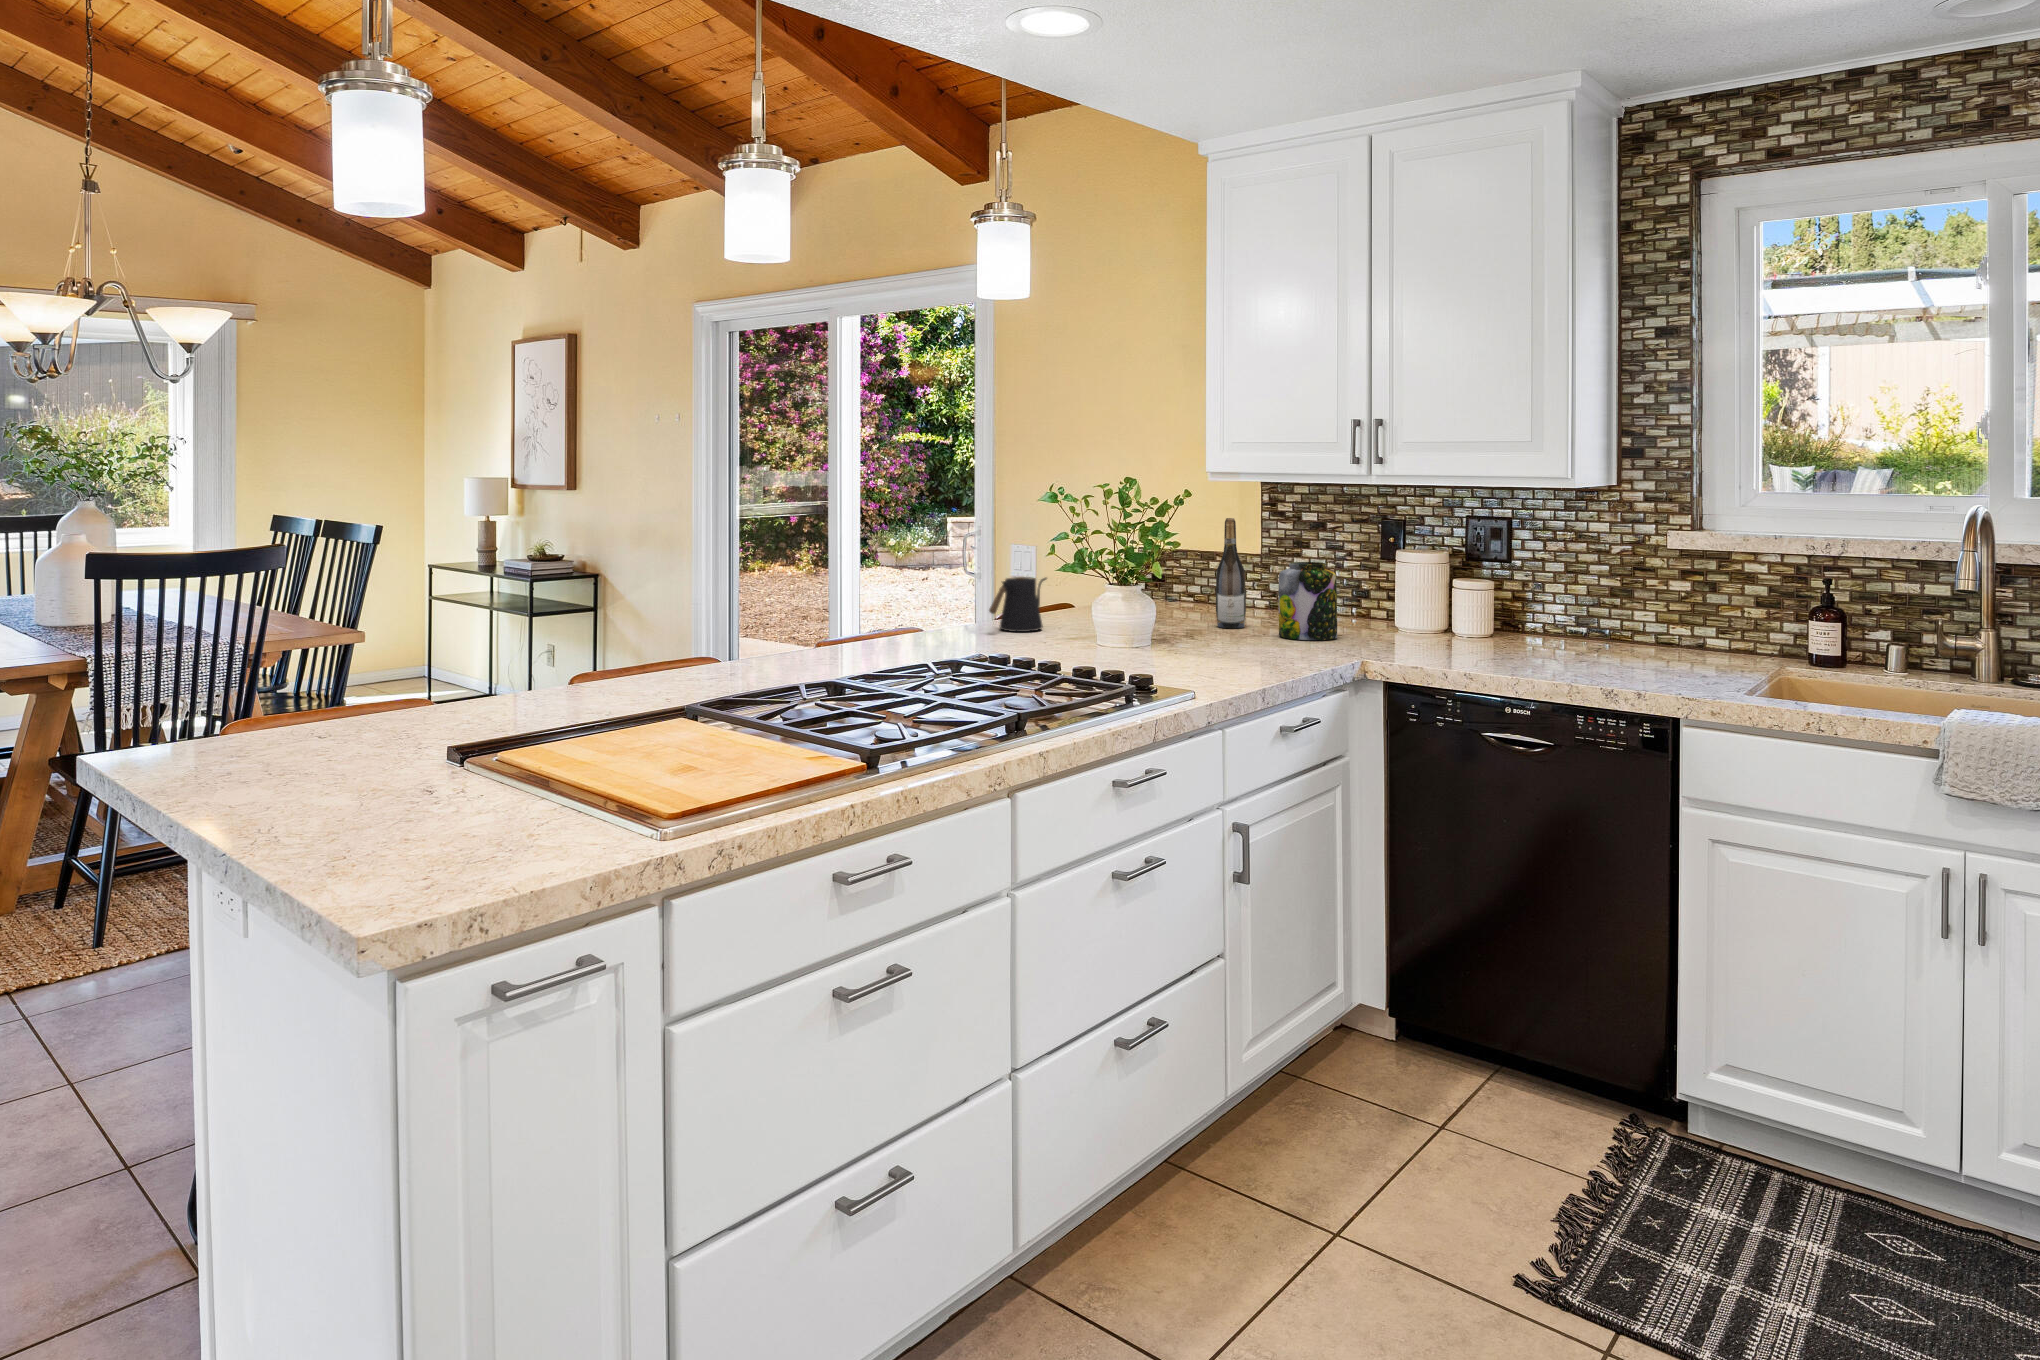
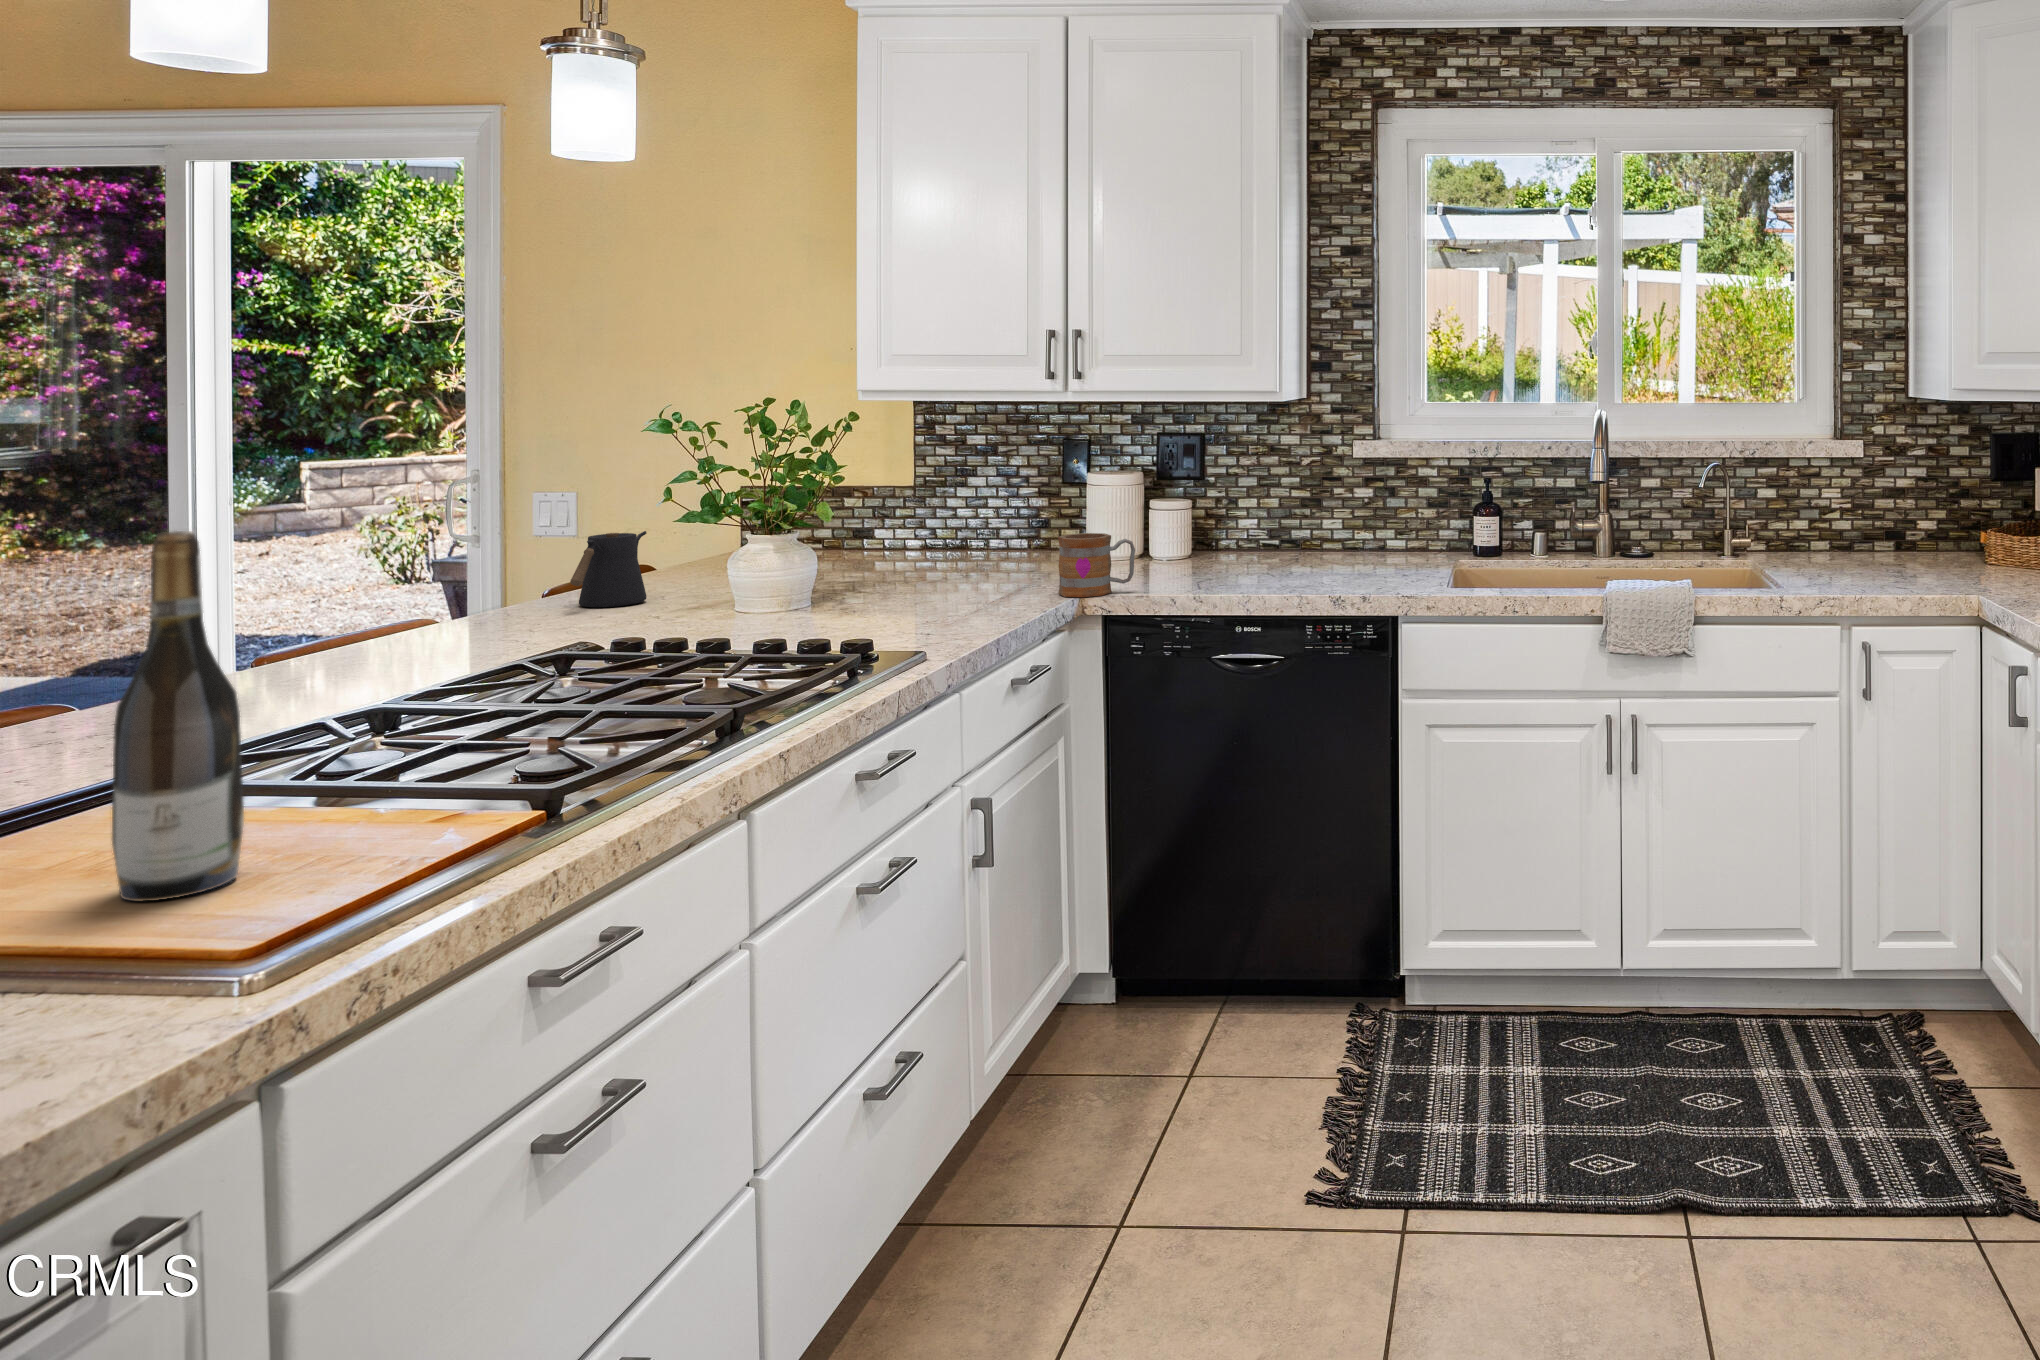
wine bottle: present [1216,518,1246,628] -> present [112,531,244,901]
jar: present [1279,562,1337,640] -> none [960,492,1029,582]
mug: none [1344,603,1412,661] -> present [1058,533,1135,597]

